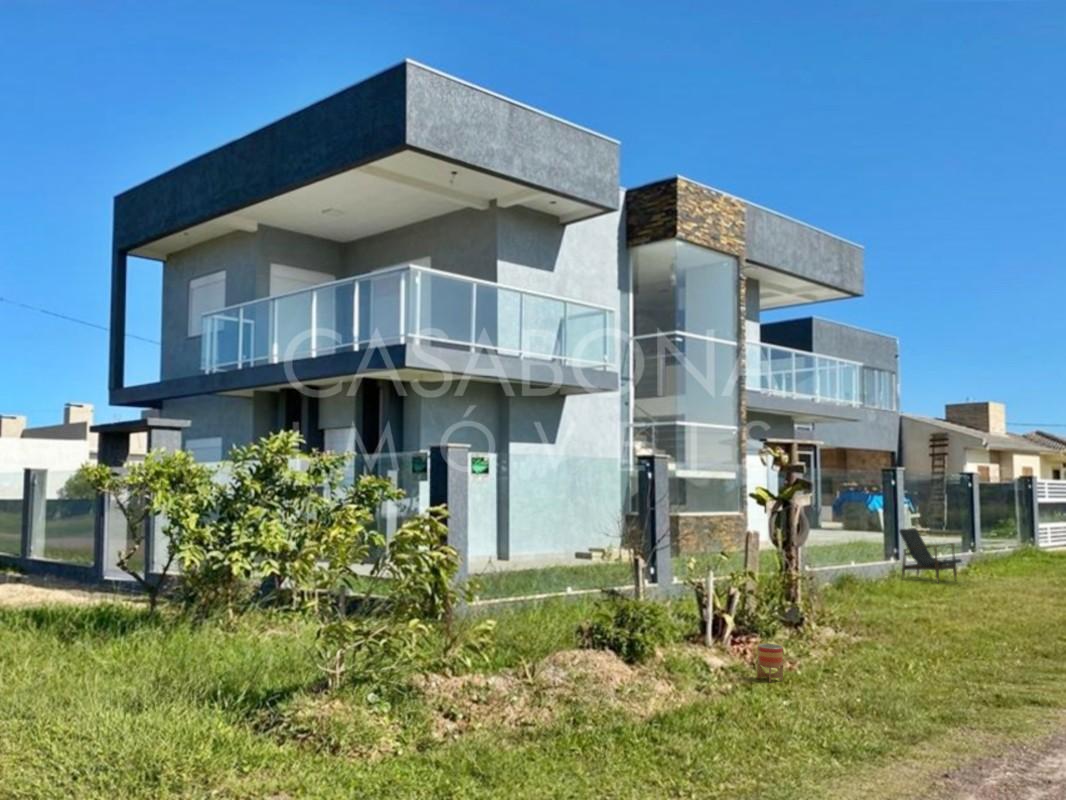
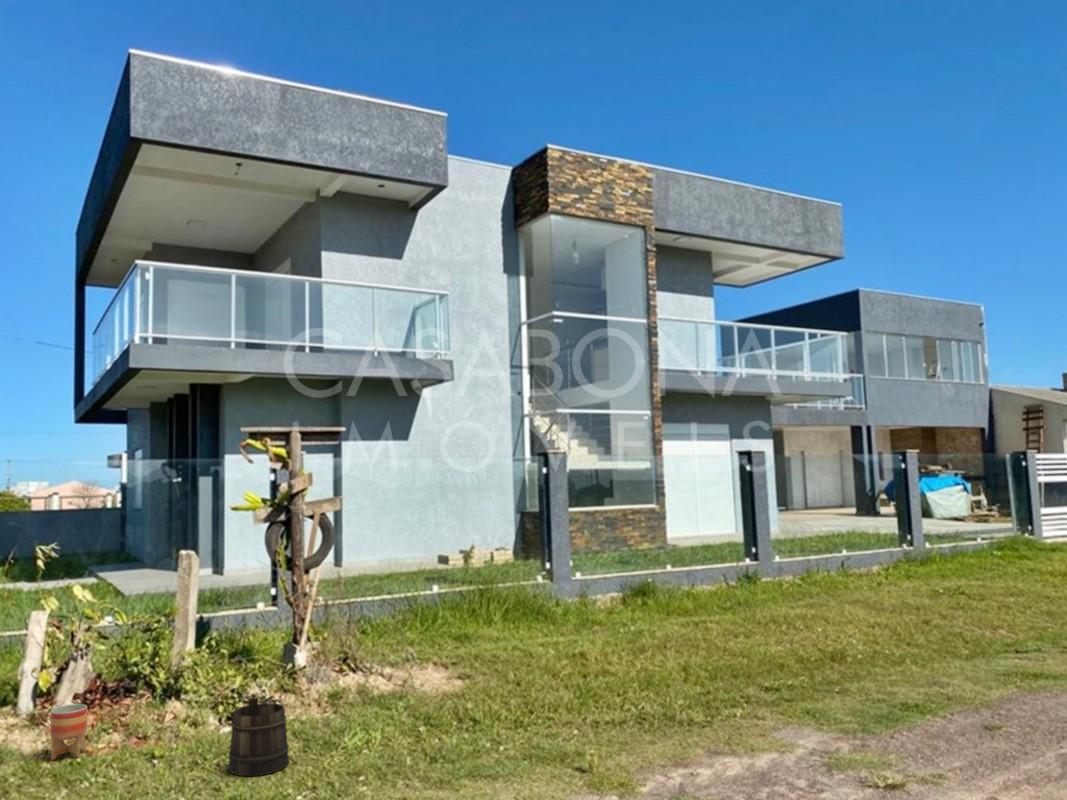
lounge chair: present [899,528,962,583] -> none [753,520,829,588]
bucket: none [896,637,938,688] -> present [229,698,289,776]

